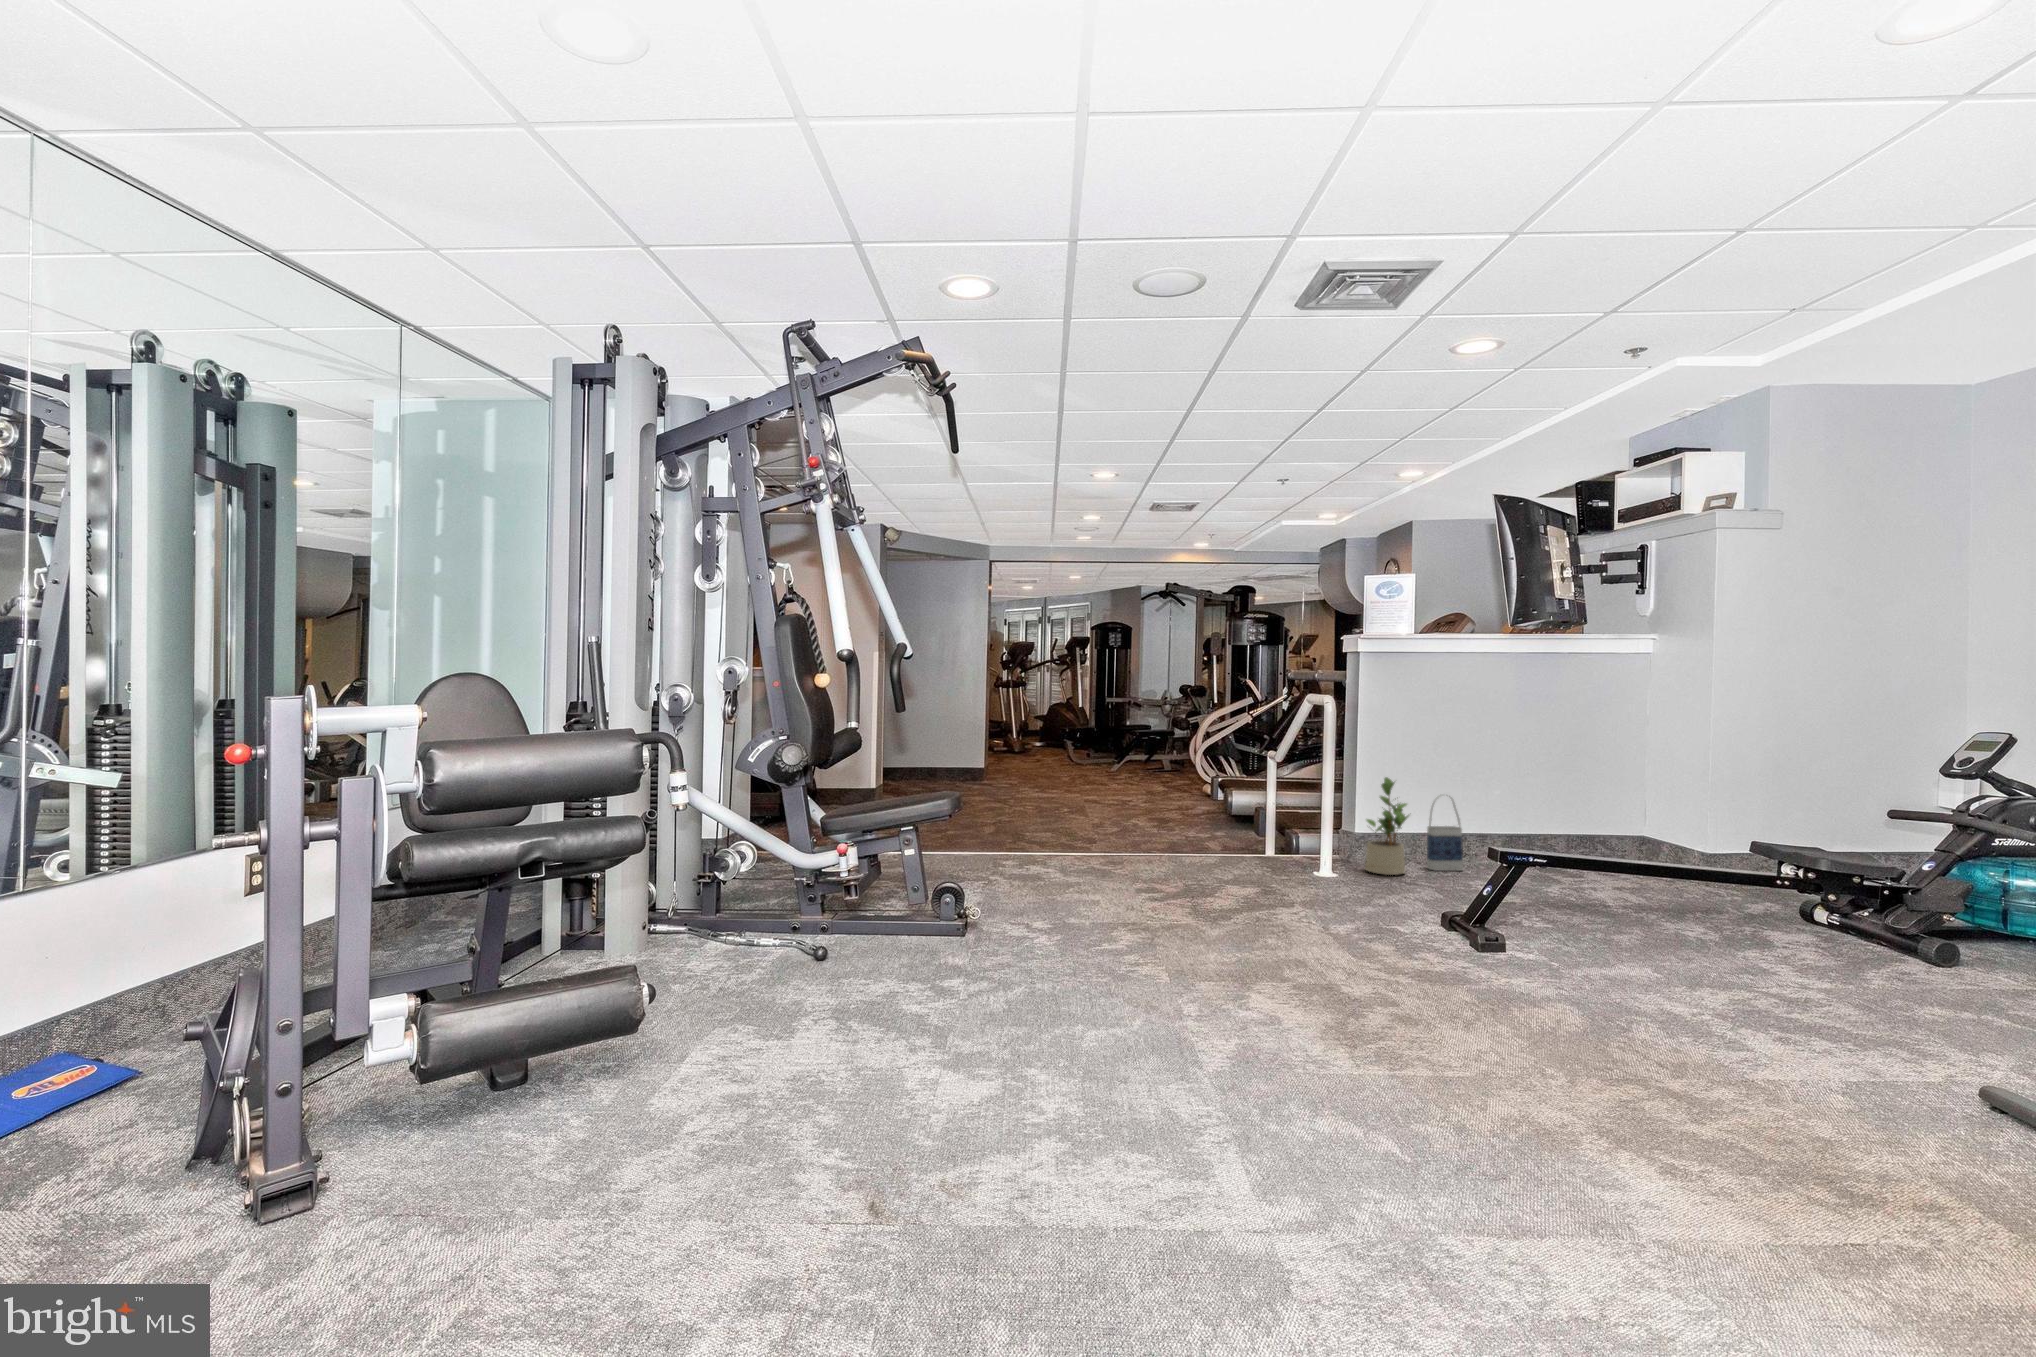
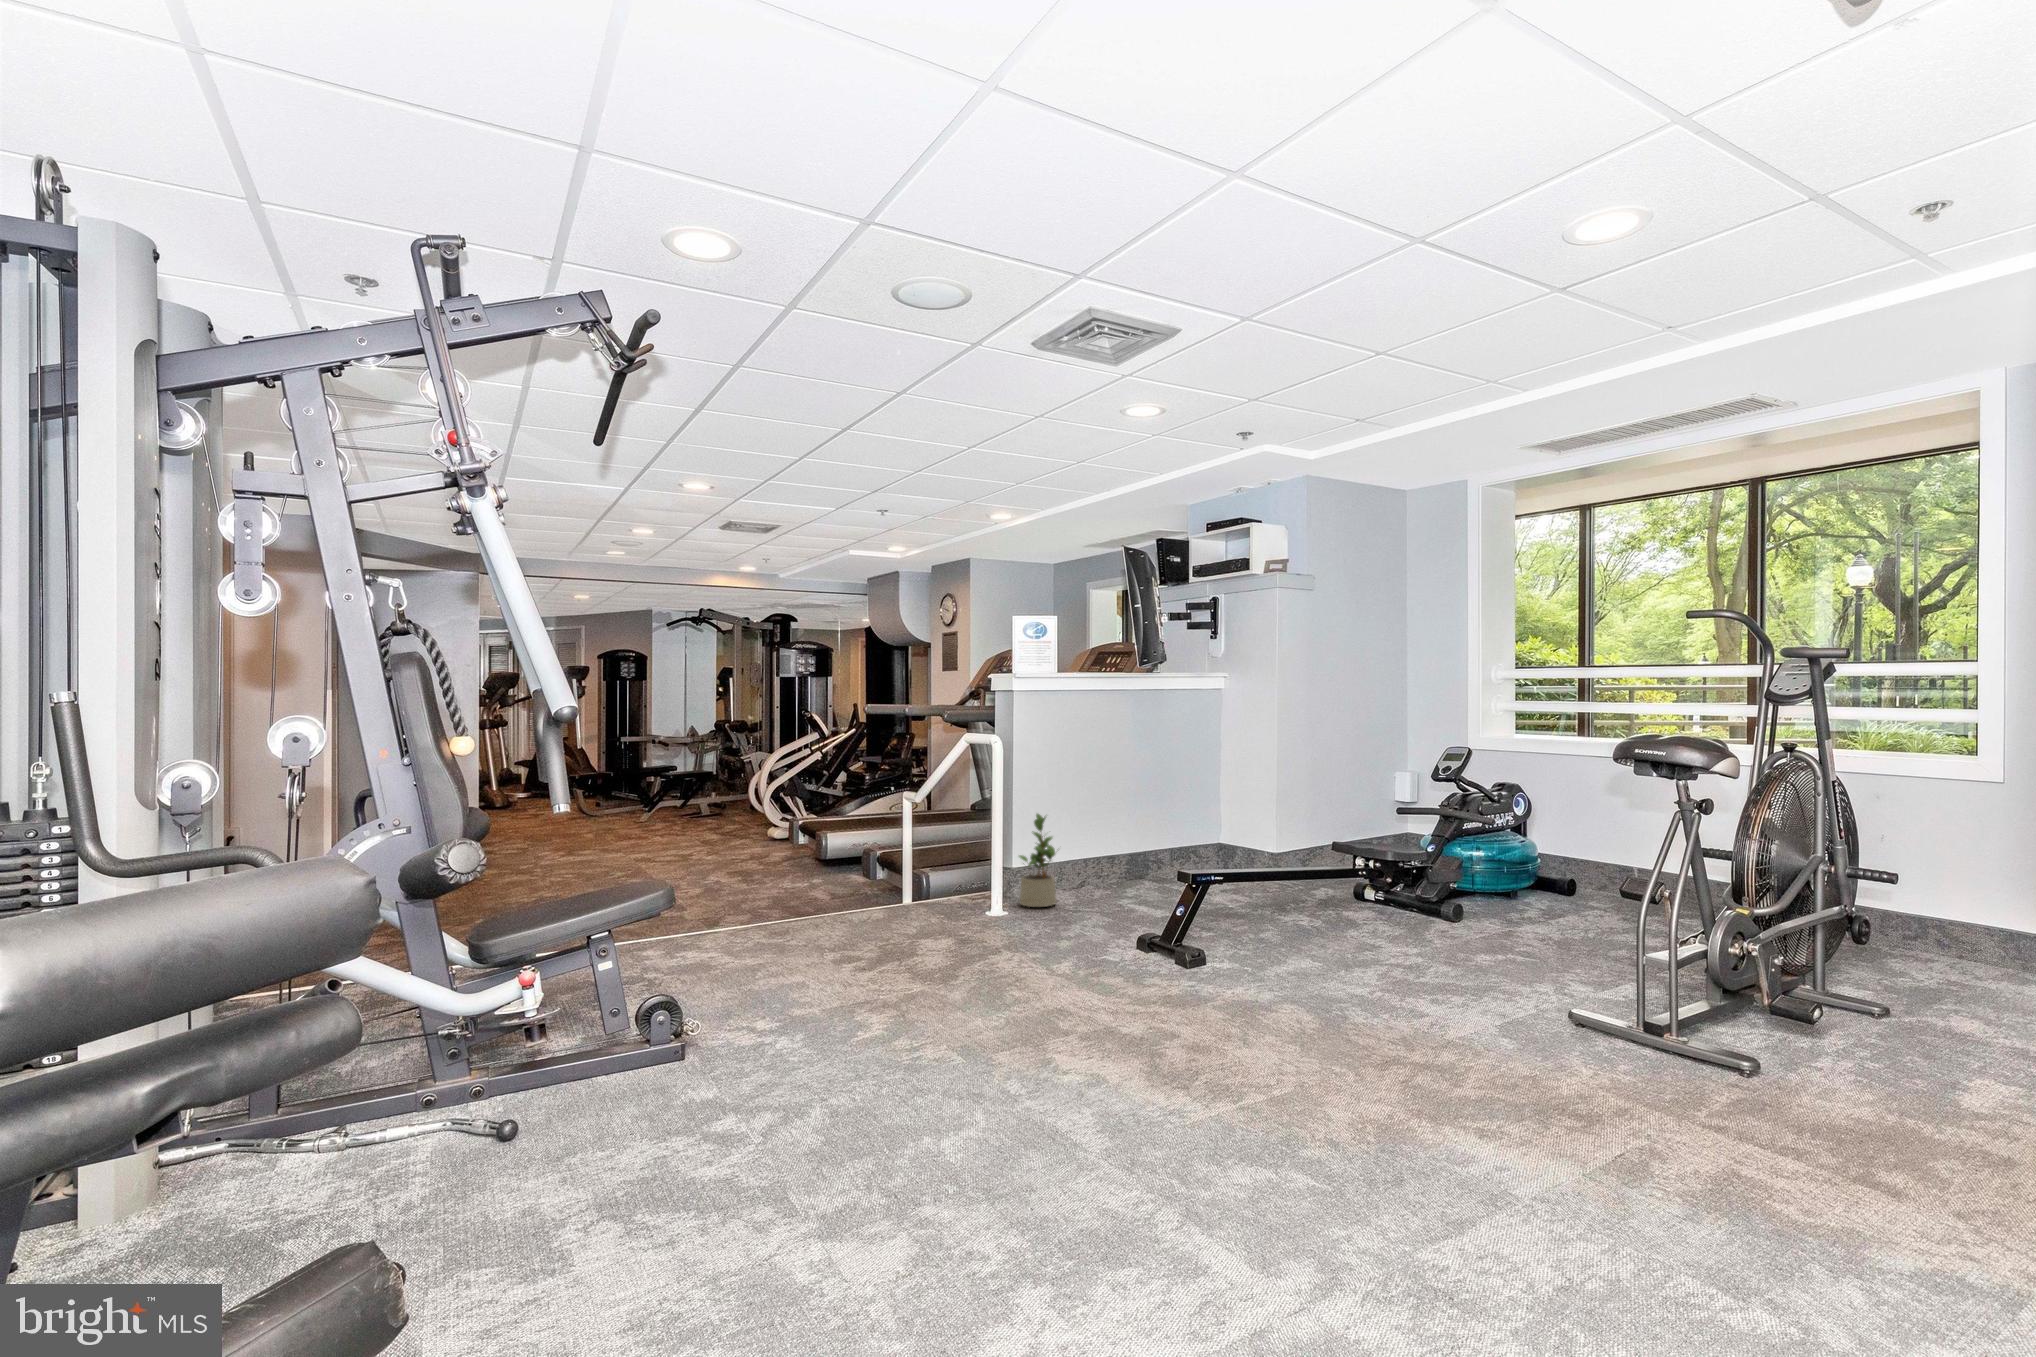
bag: present [1427,795,1463,871] -> none [1066,825,1097,897]

